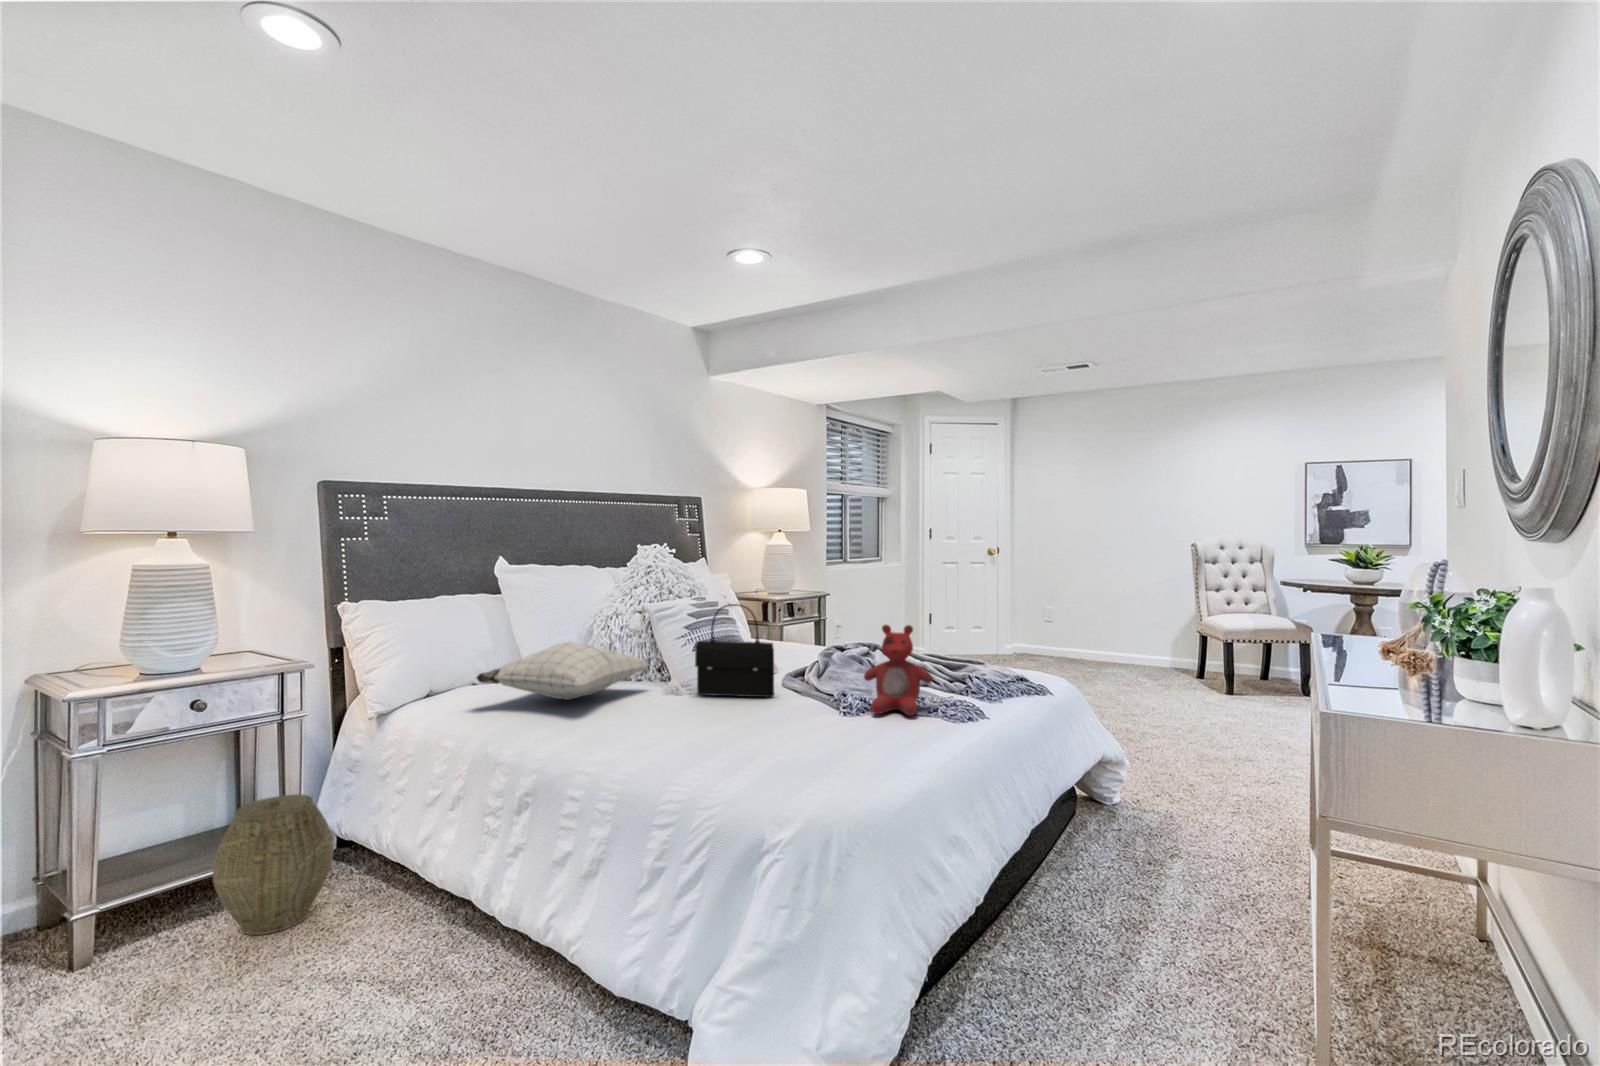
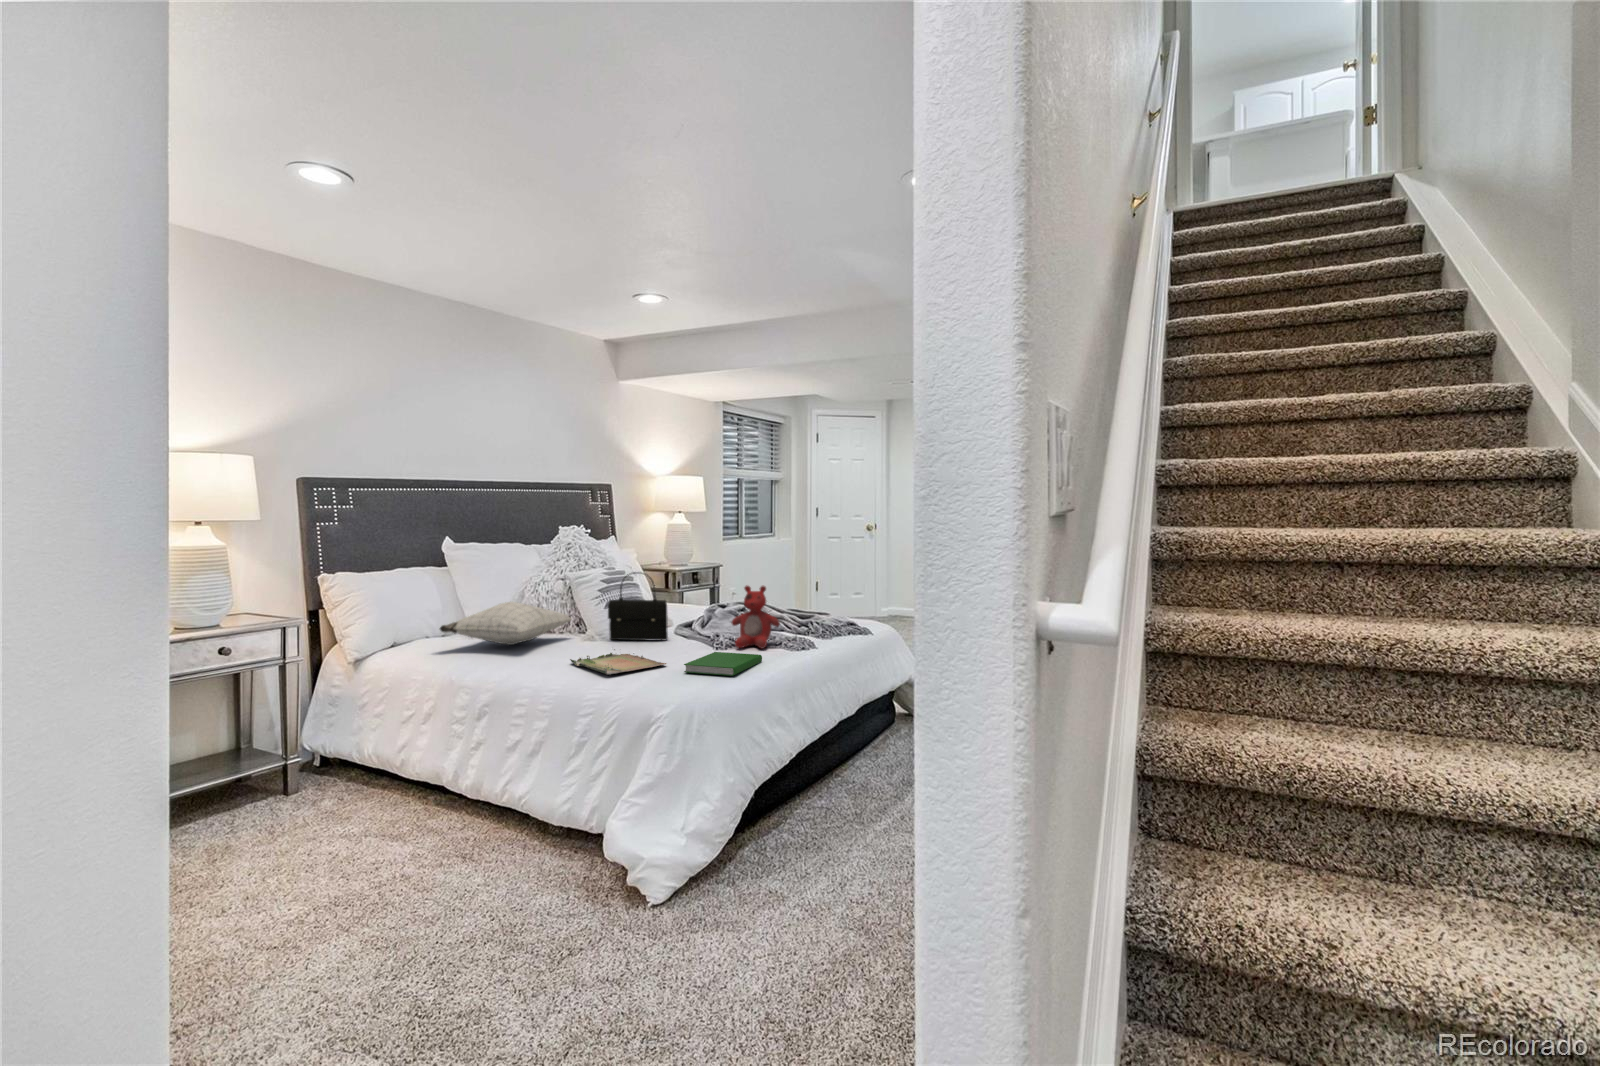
tray: none [642,711,779,760] -> present [570,649,666,675]
hardcover book: none [806,722,917,768] -> present [684,652,762,676]
woven basket: present [213,794,334,935] -> none [242,718,332,818]

